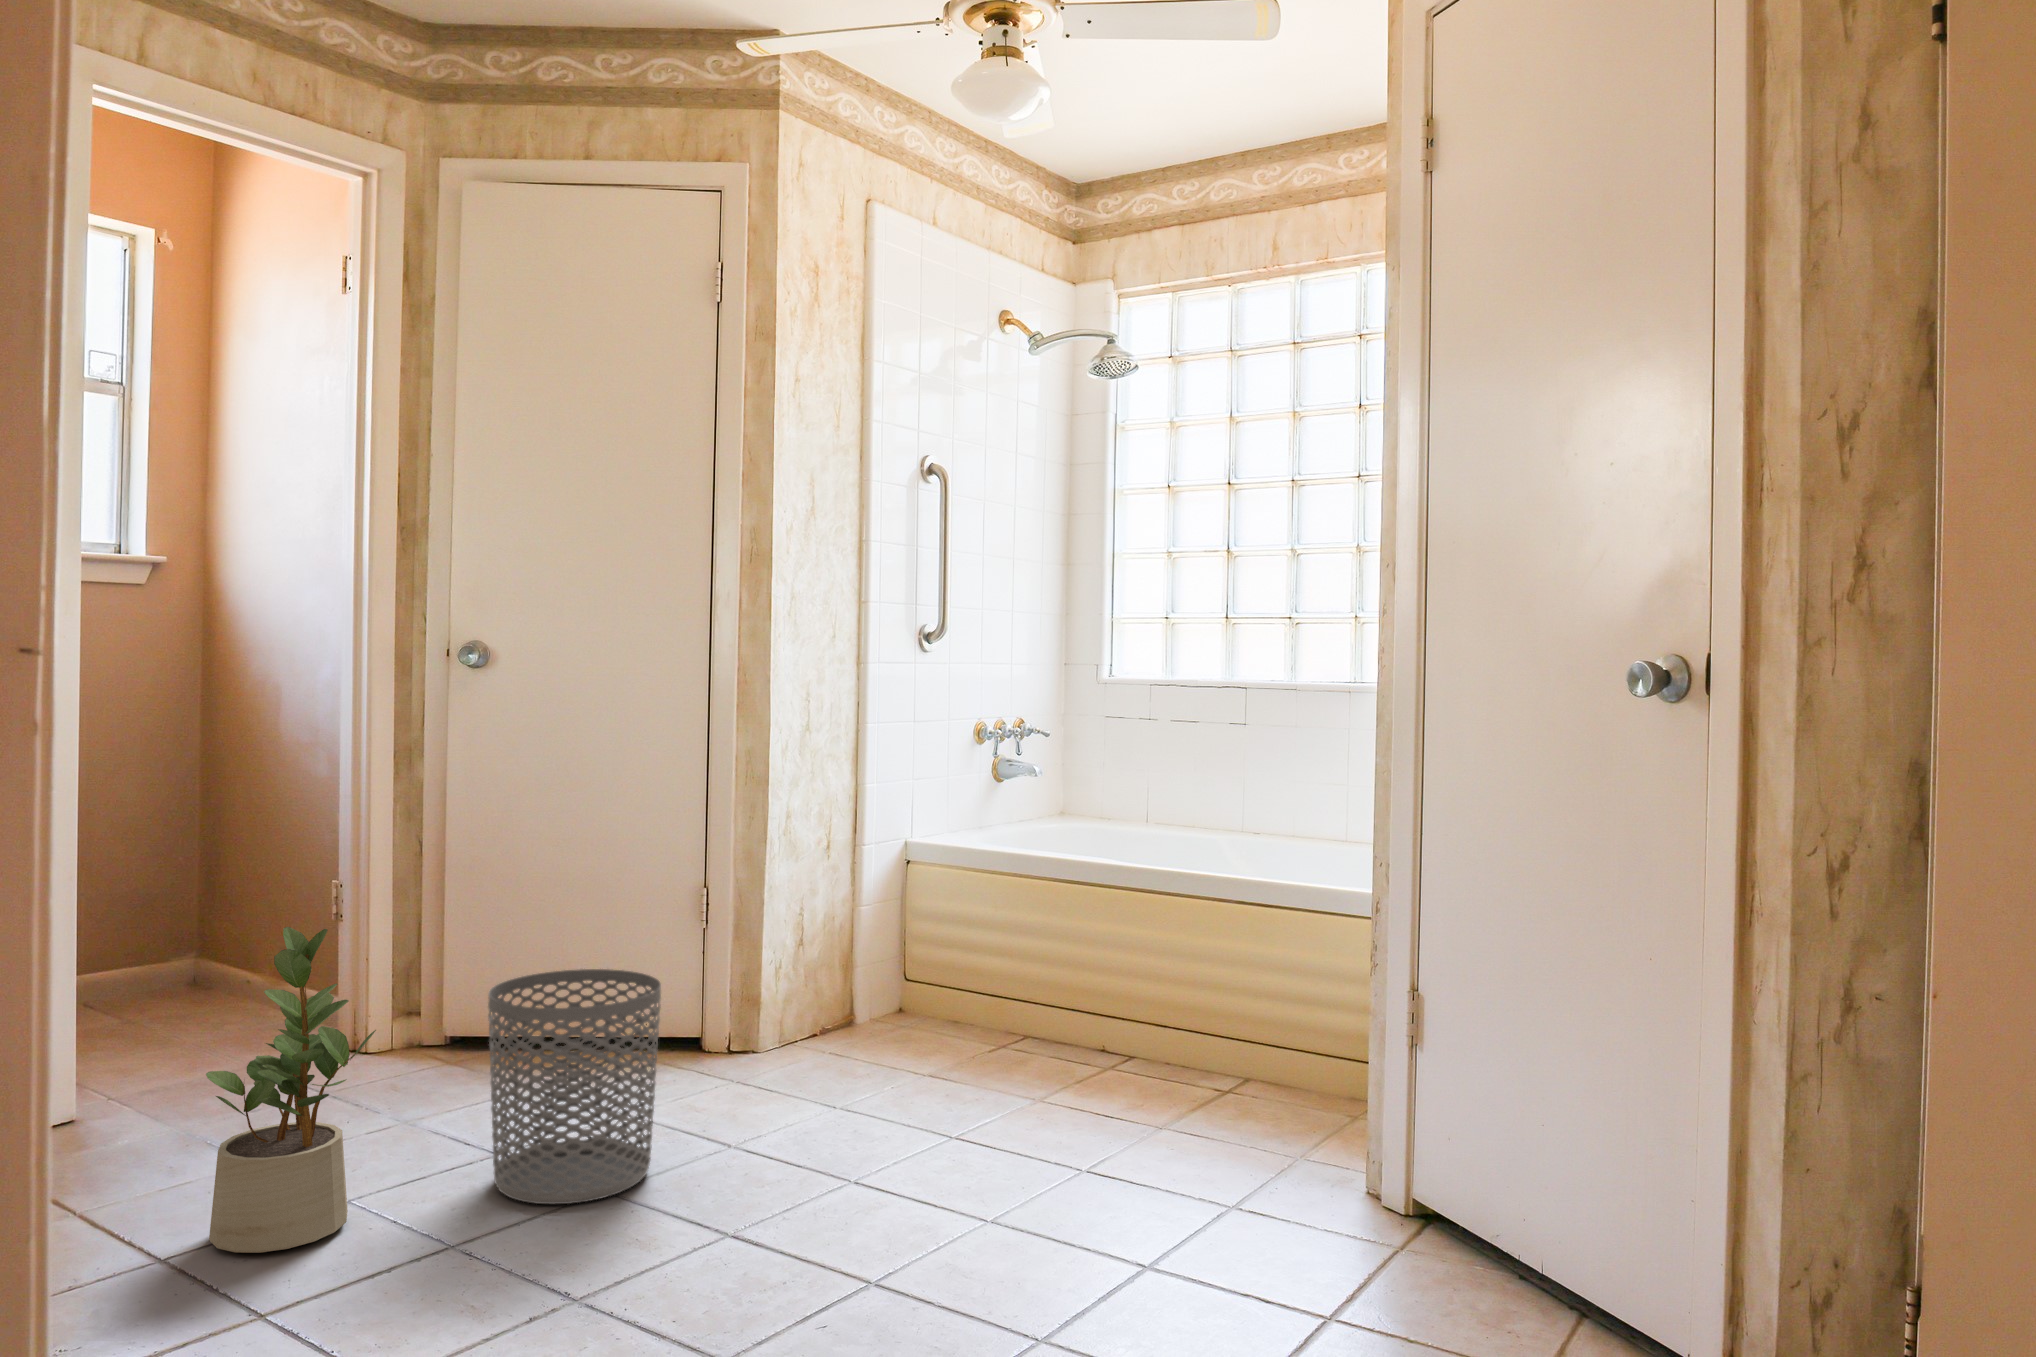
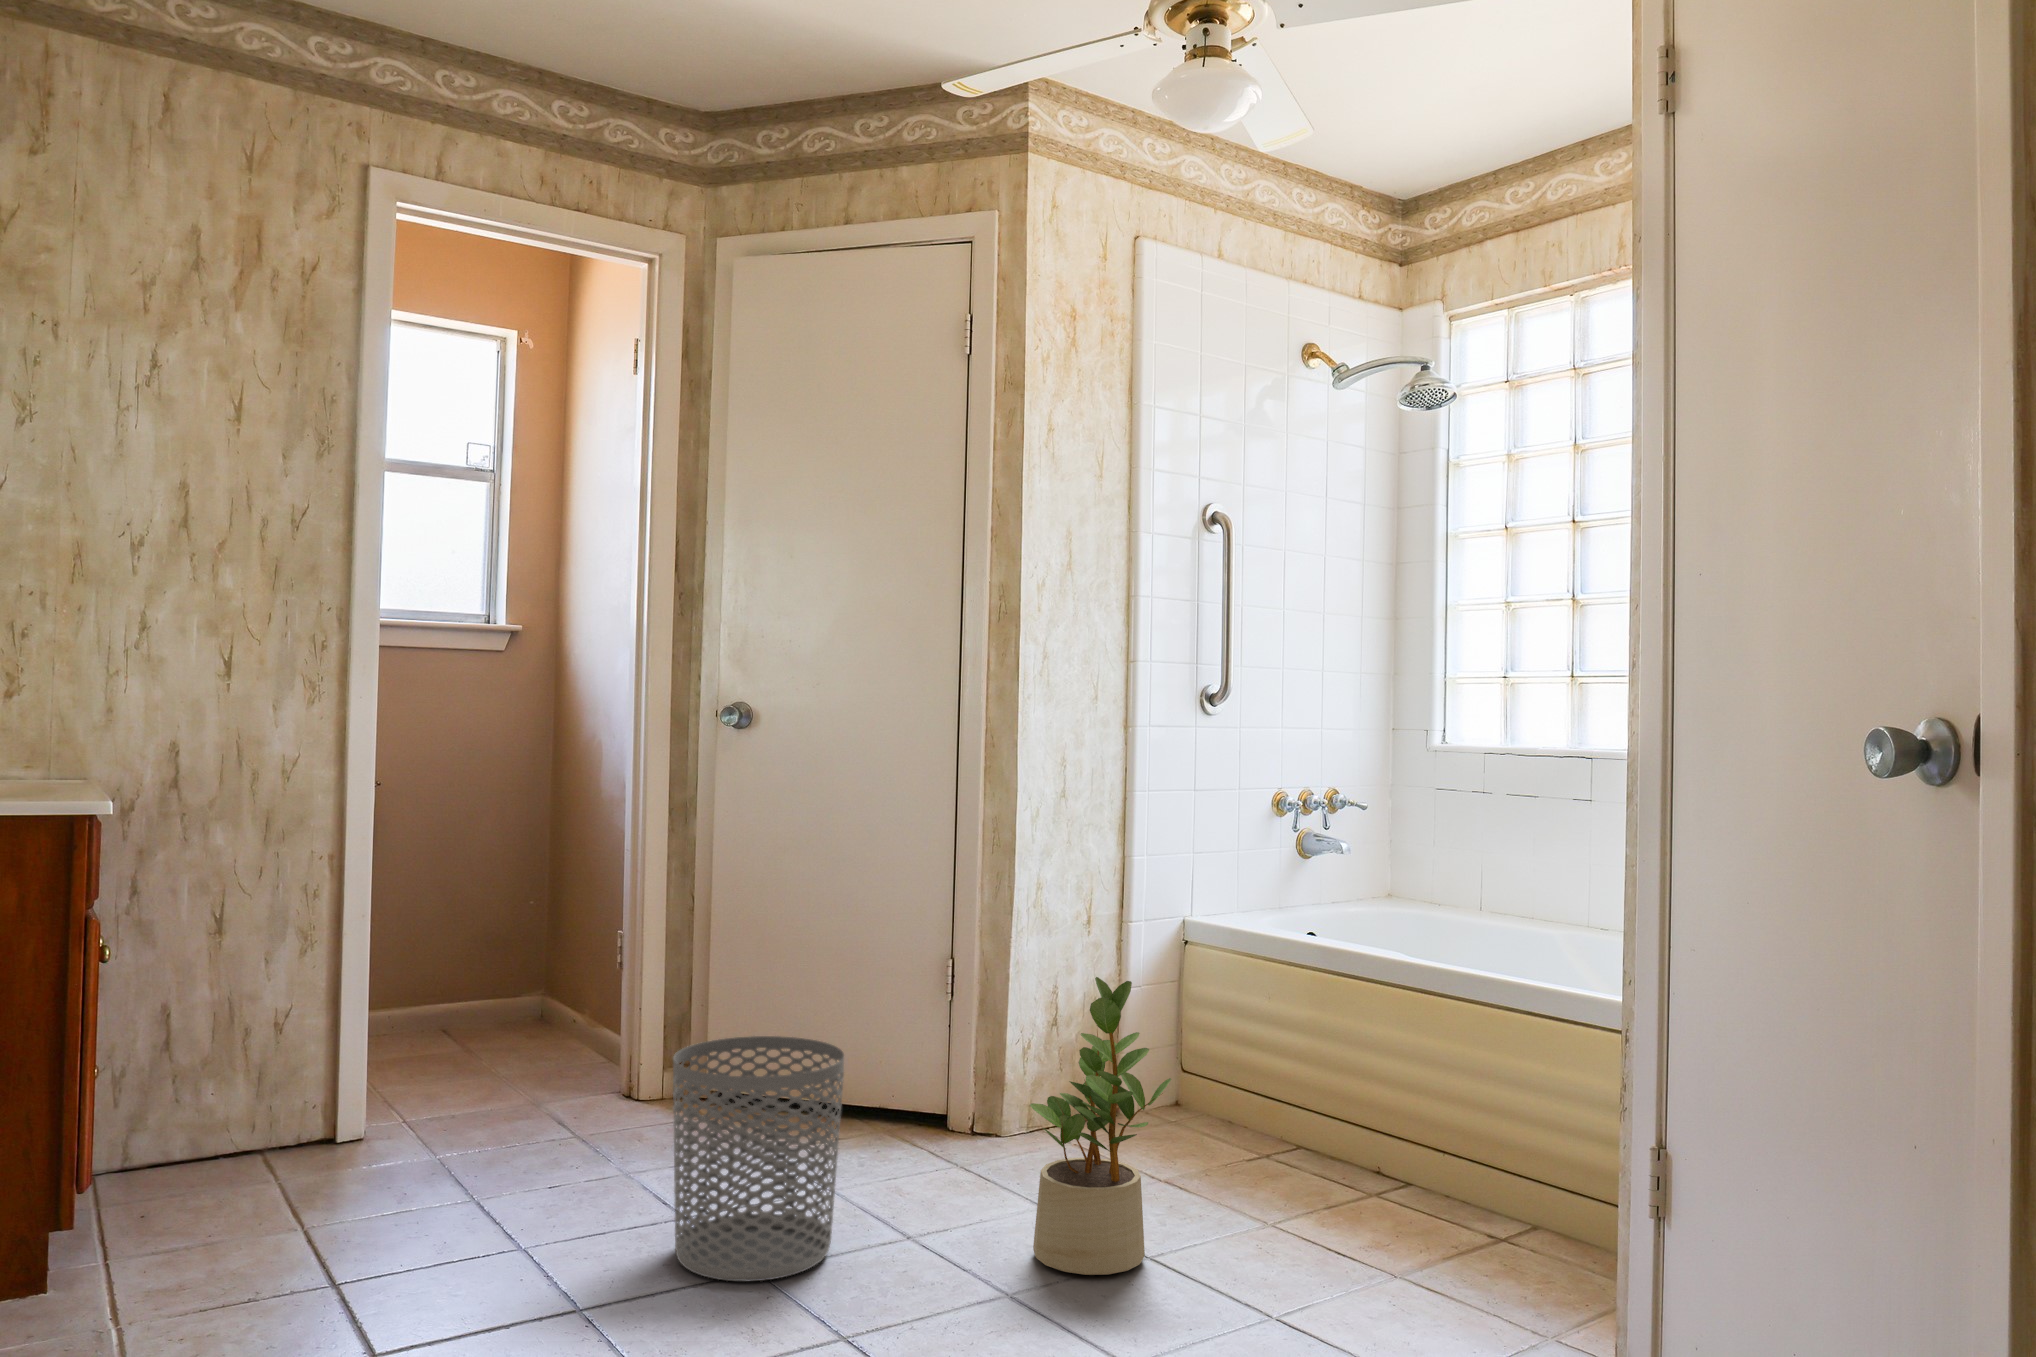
potted plant: present [206,927,376,1253] -> present [1030,977,1171,1275]

